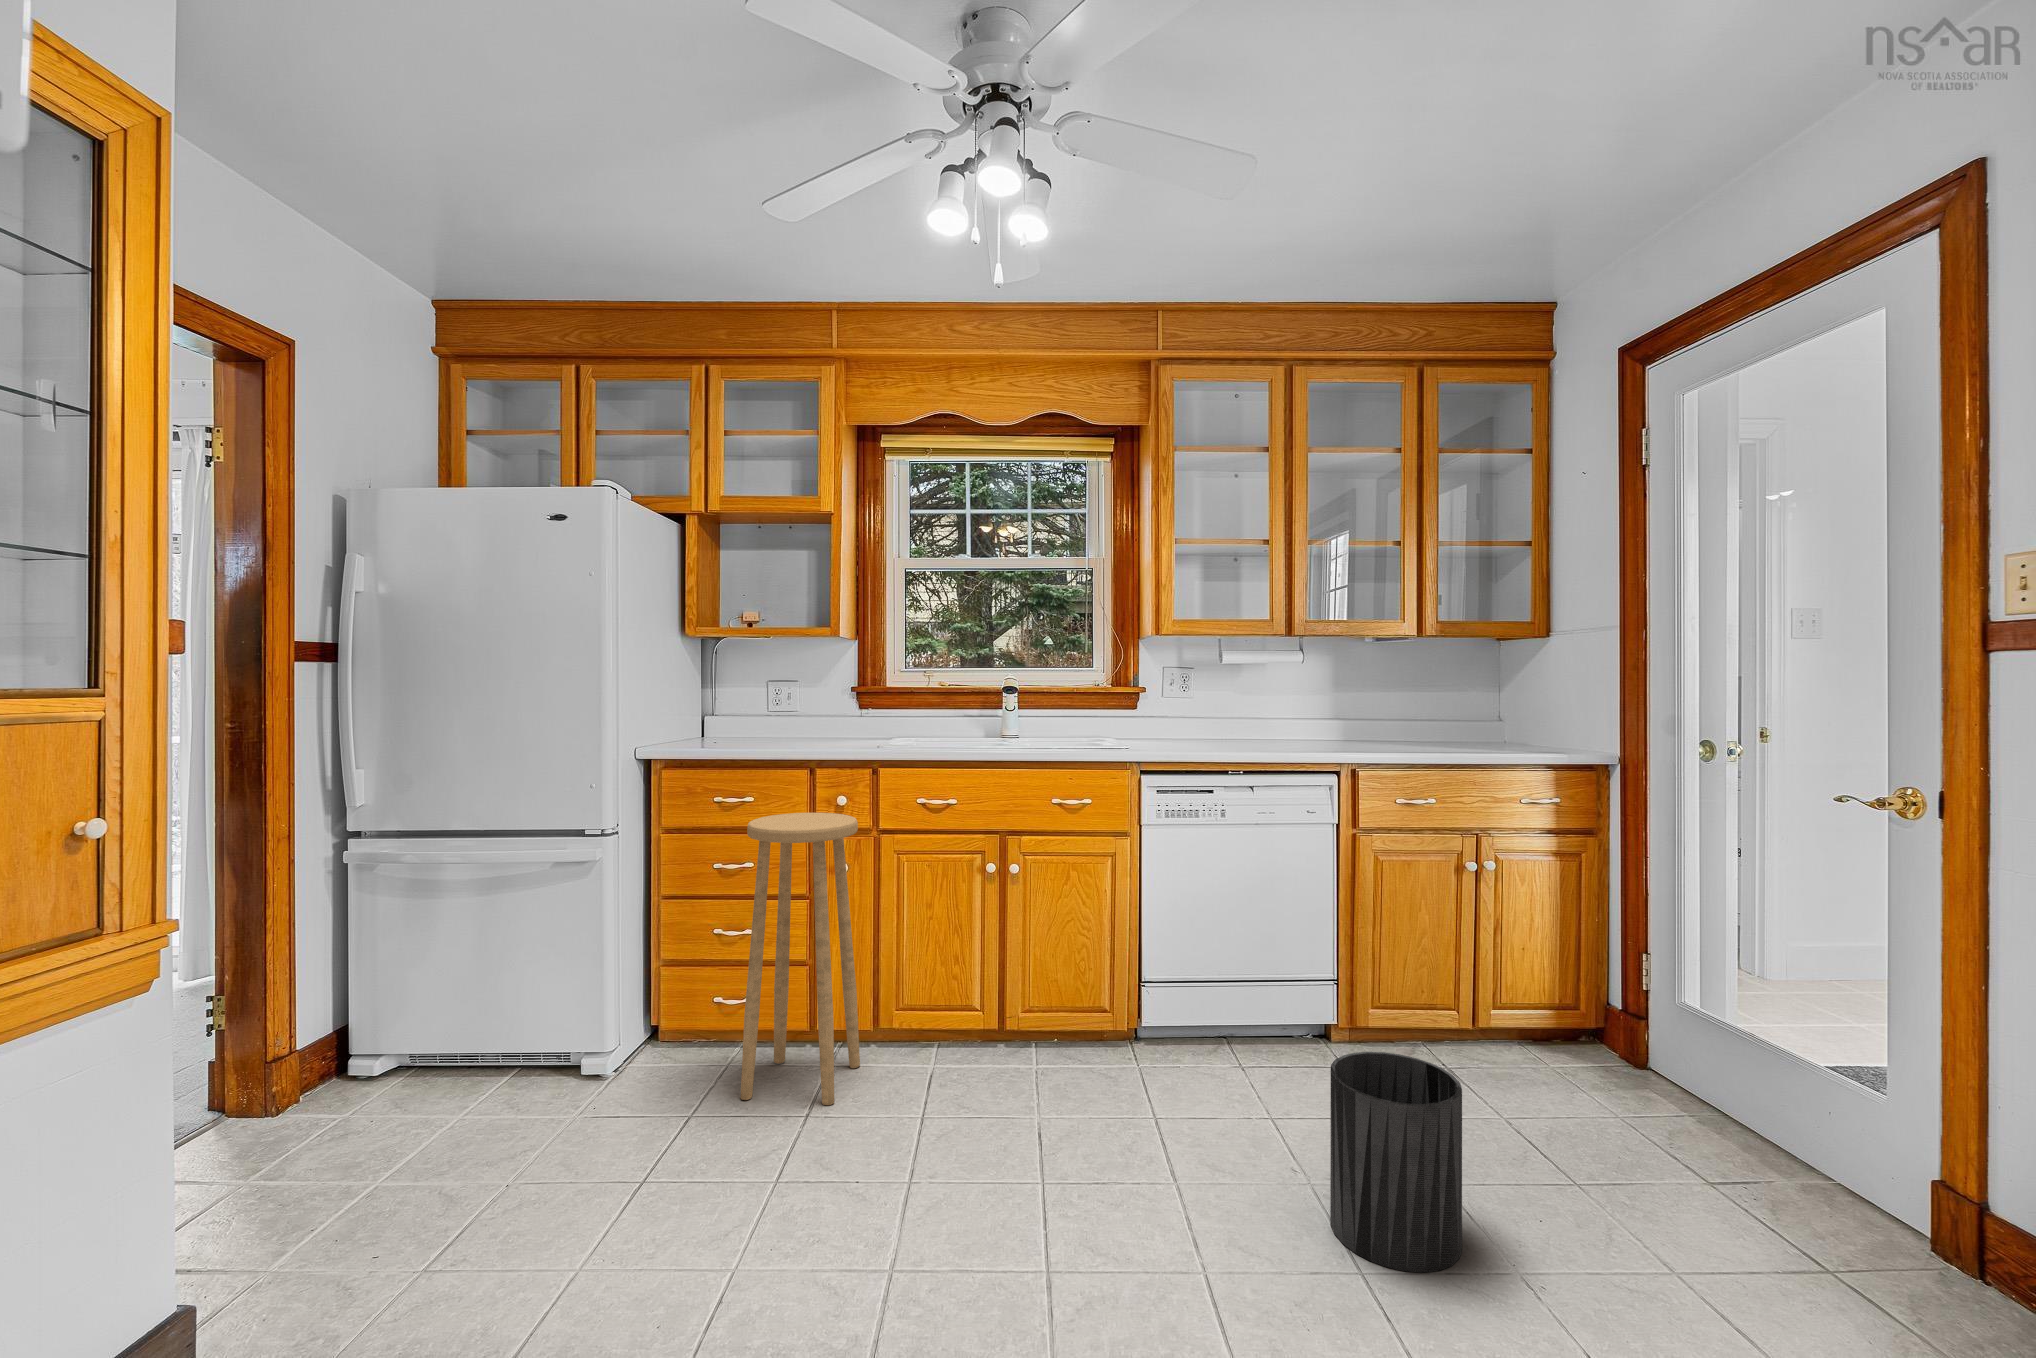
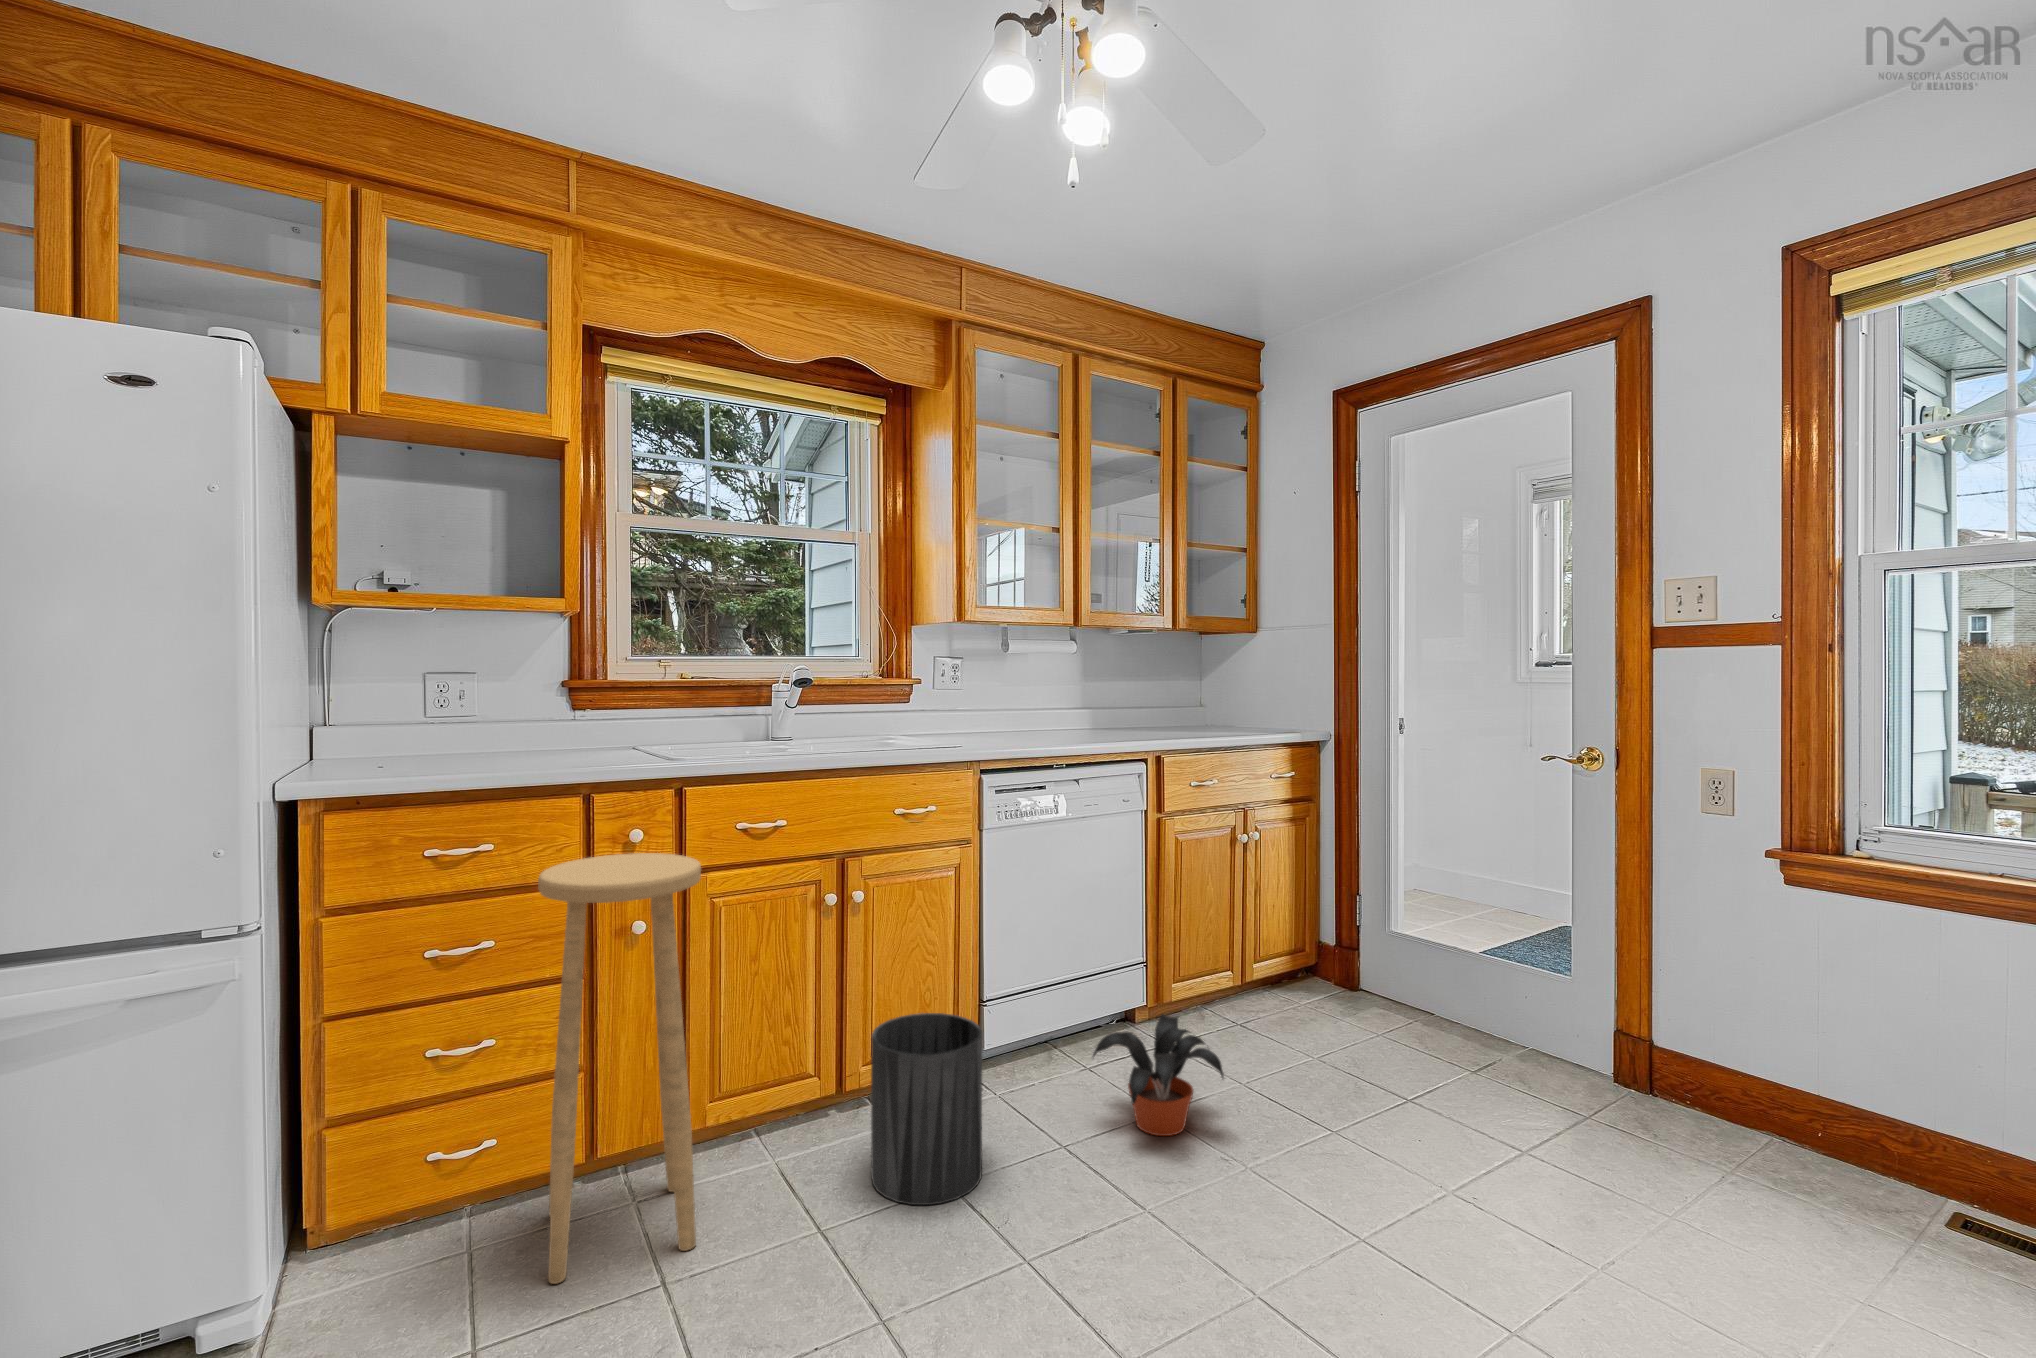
potted plant: none [1192,1022,1319,1139] -> present [1093,1014,1224,1136]
trash can: present [1330,1052,1462,1273] -> present [871,1013,982,1205]

